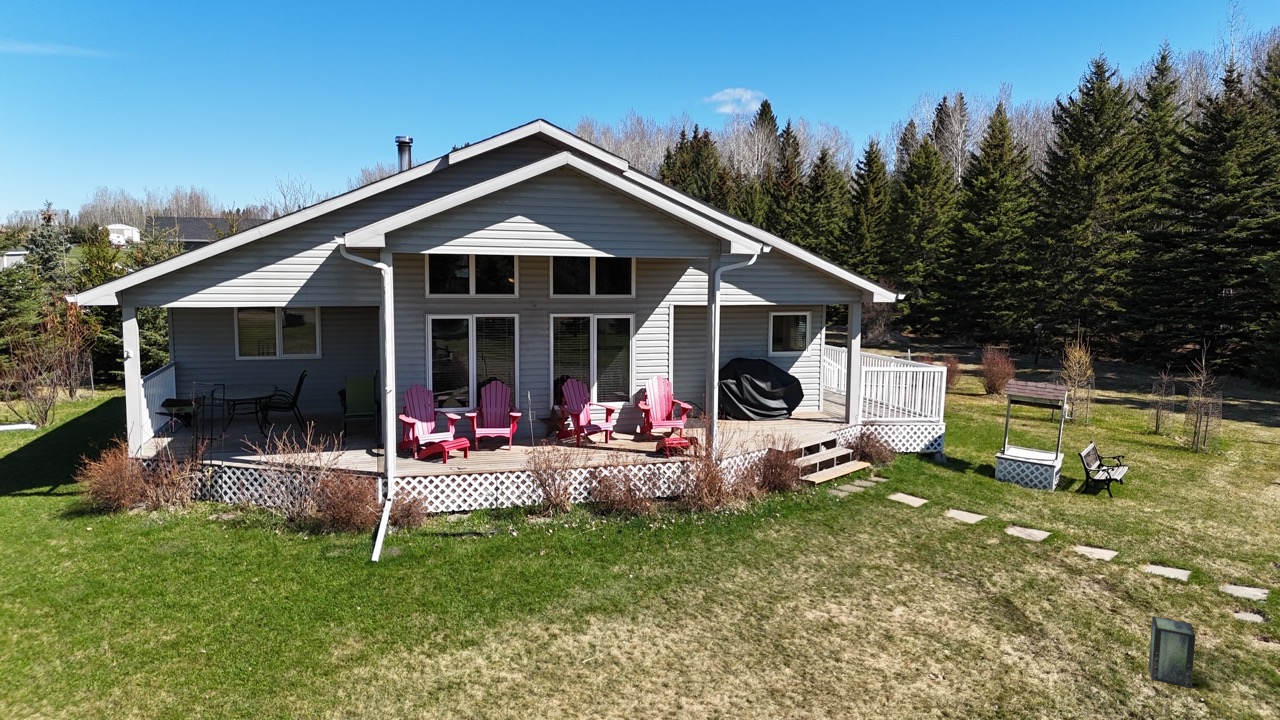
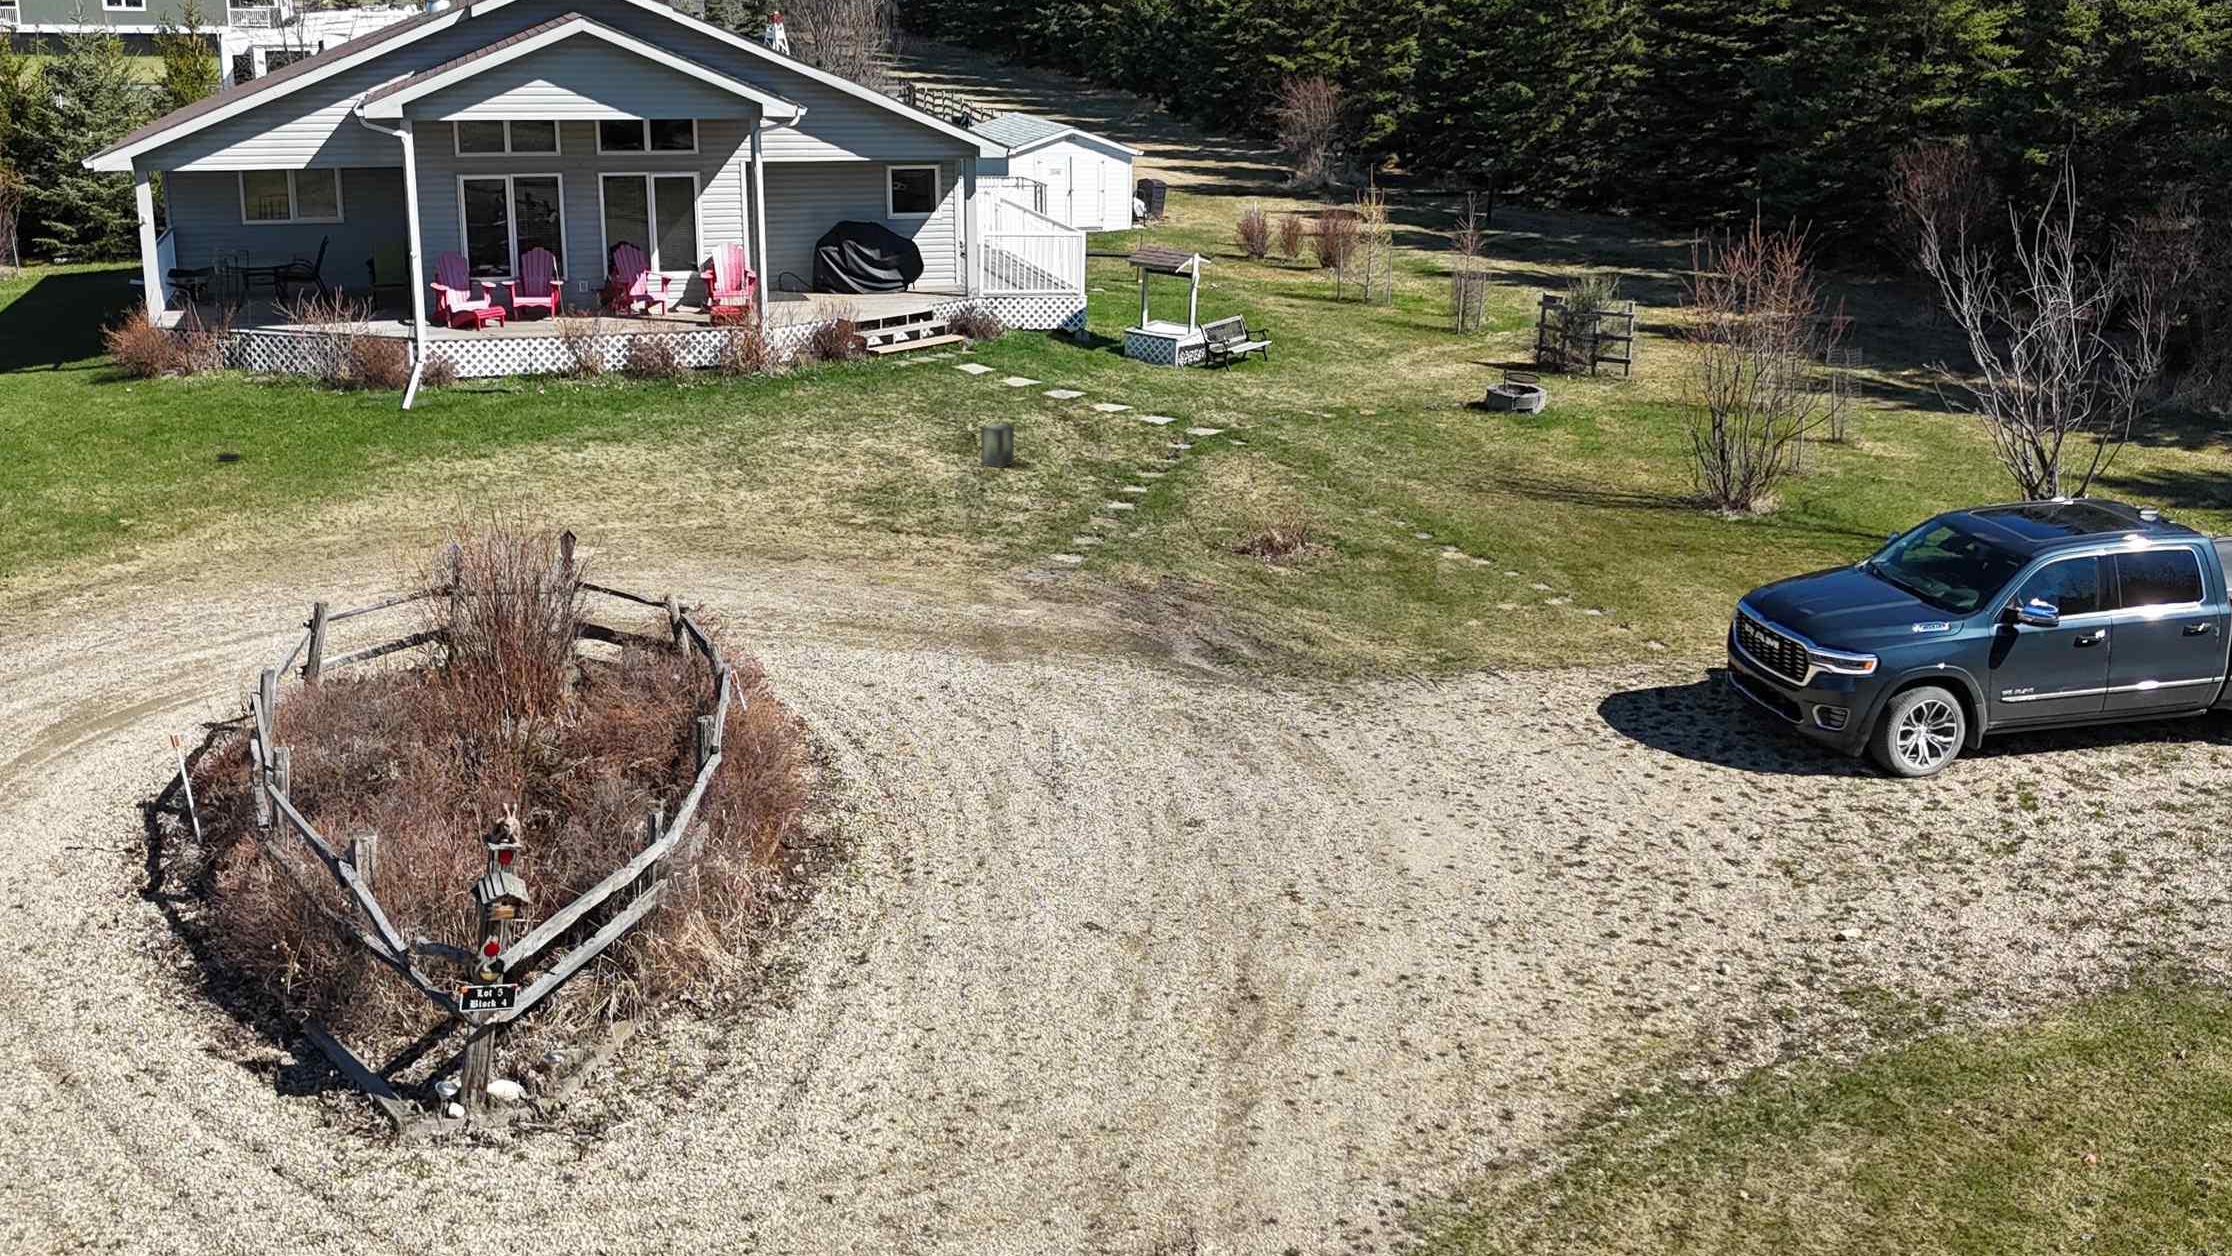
decorative plant: none [117,631,162,668] -> present [213,439,239,461]

